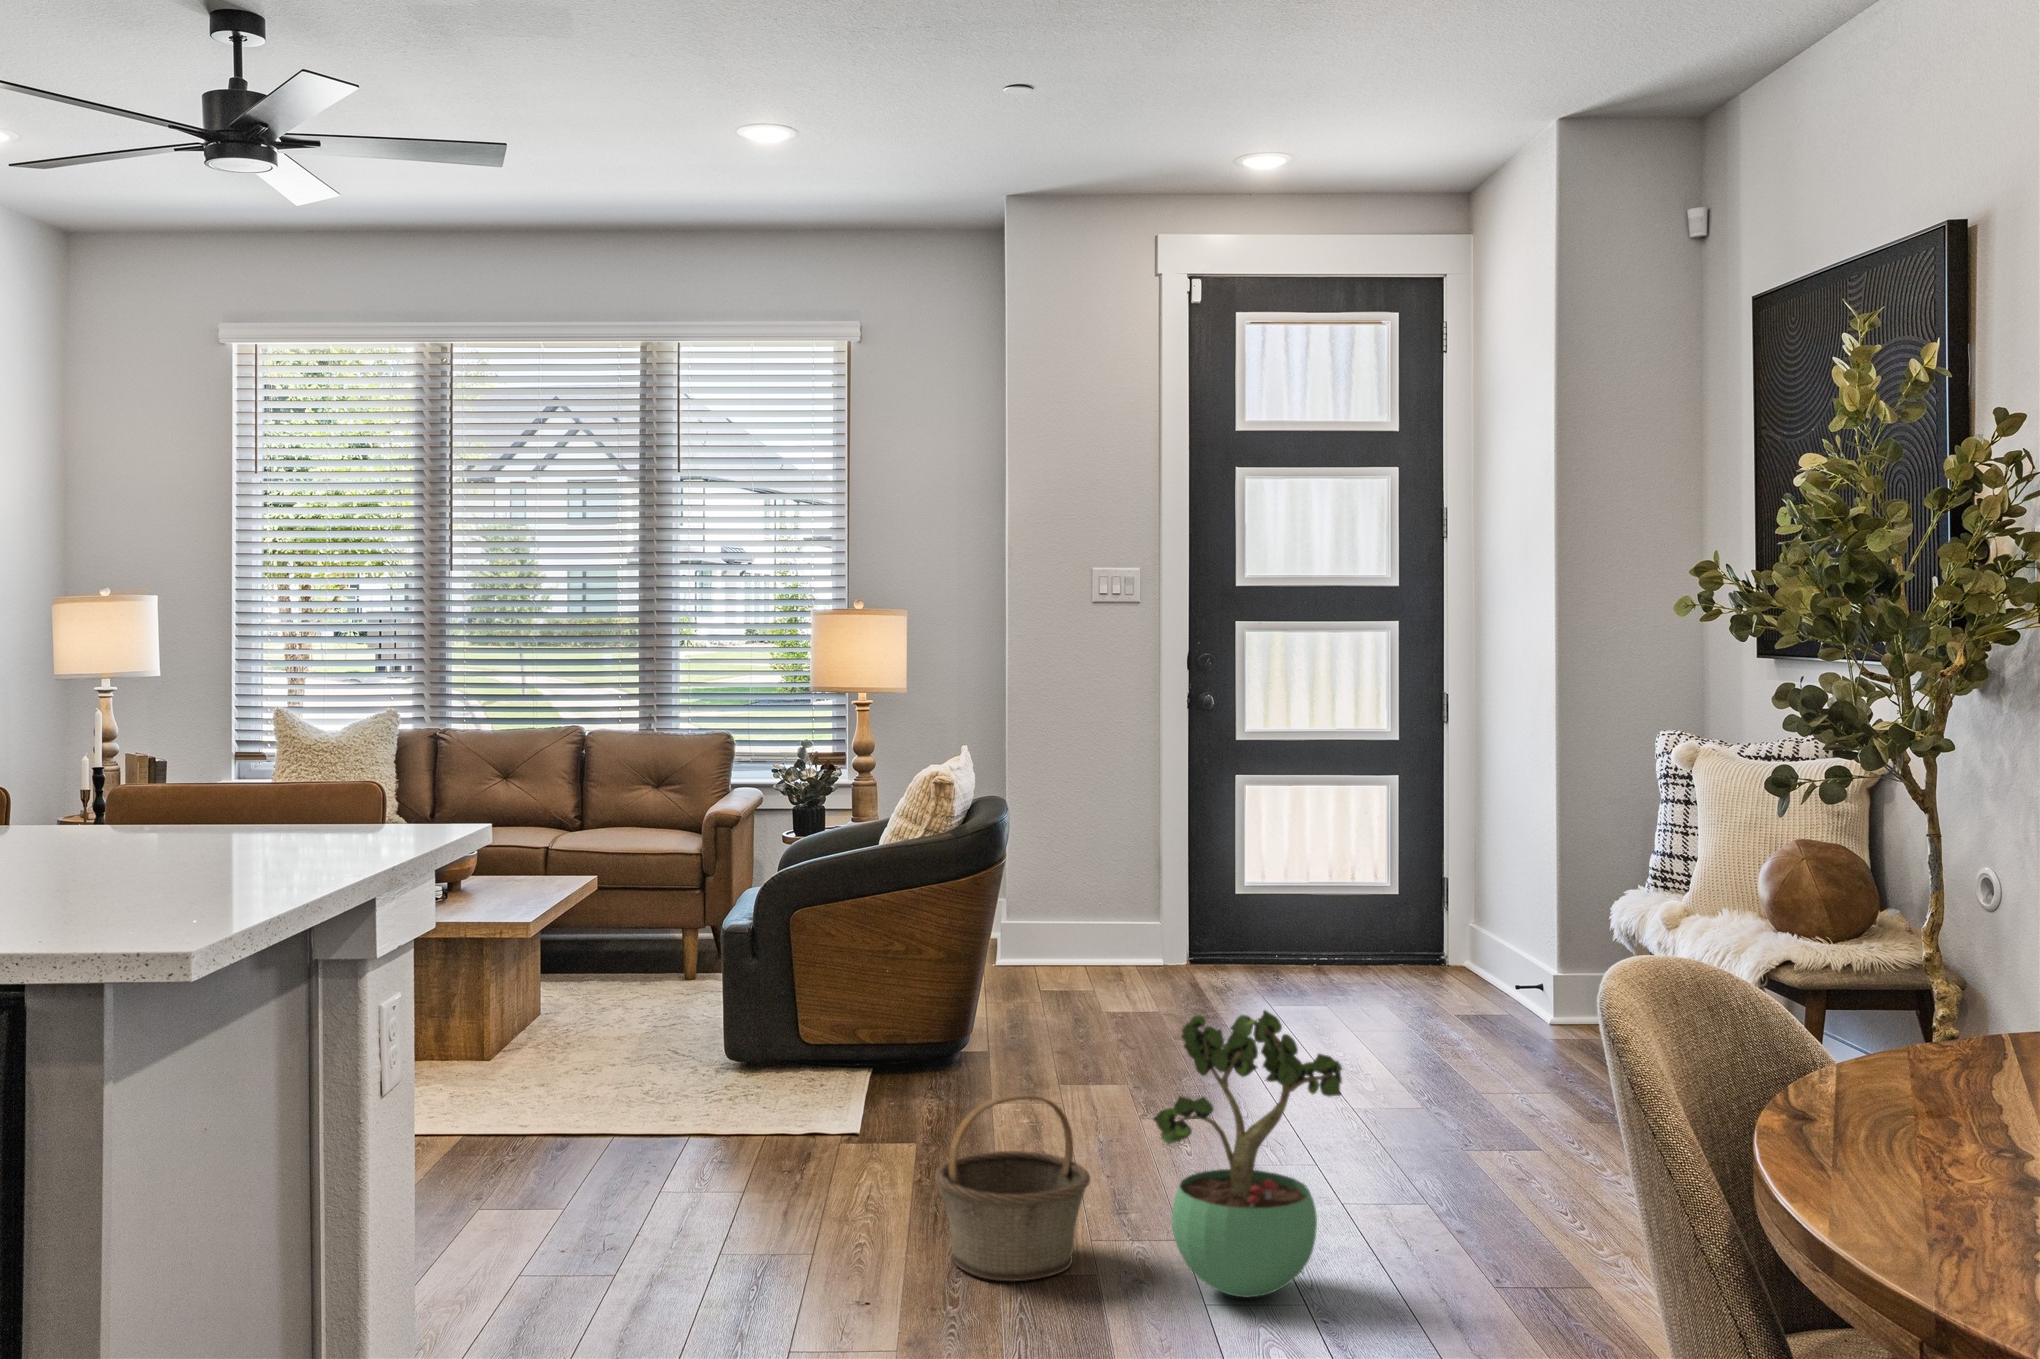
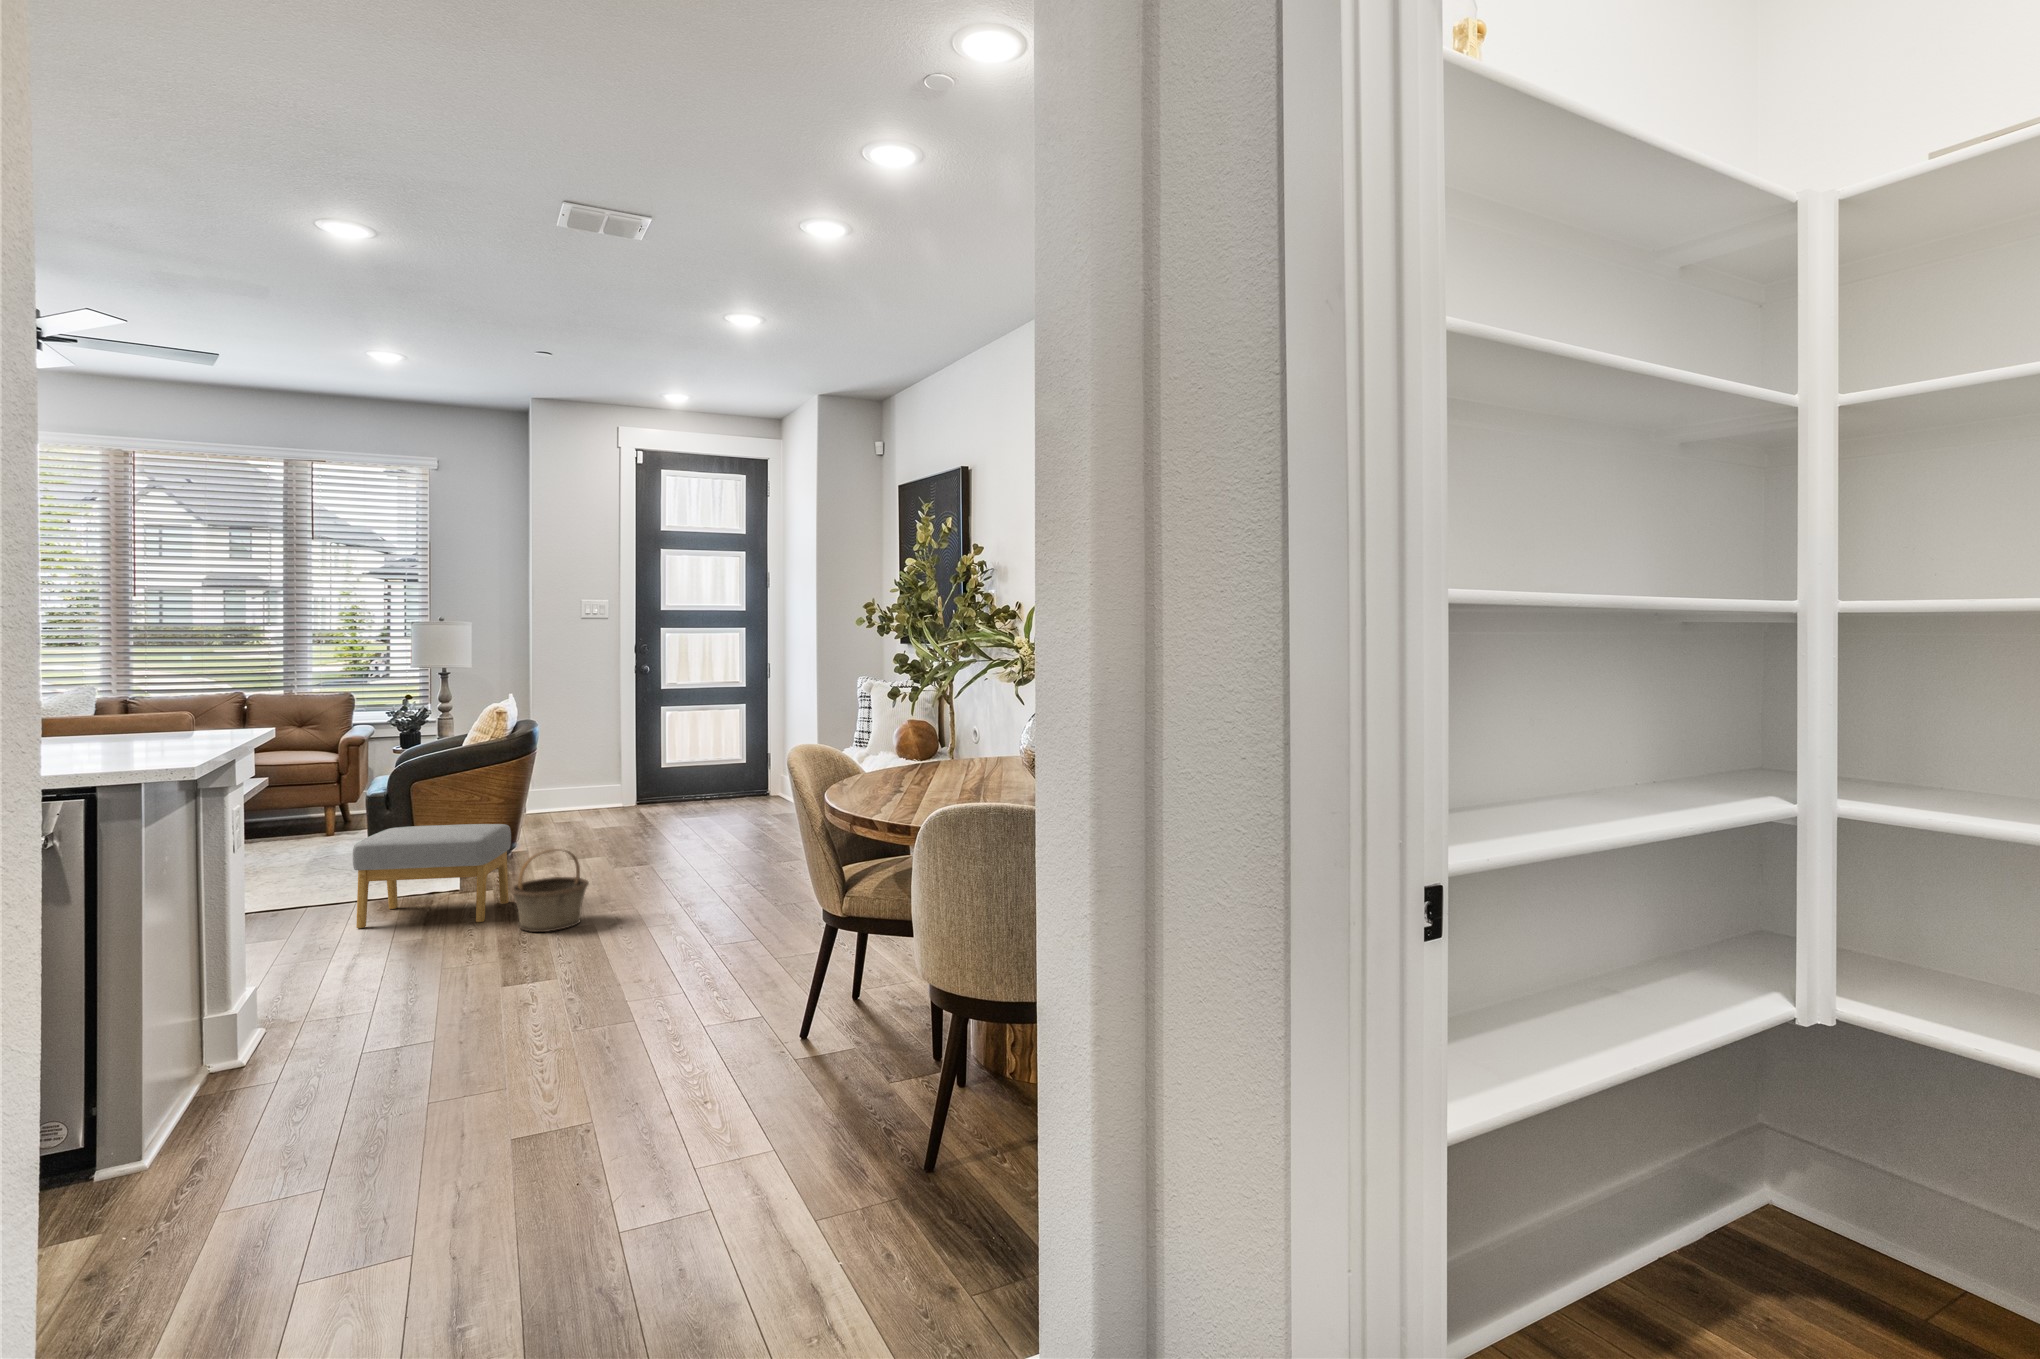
footstool: none [666,1003,946,1227] -> present [353,824,511,928]
potted plant: present [1154,1010,1342,1297] -> none [619,799,705,922]

